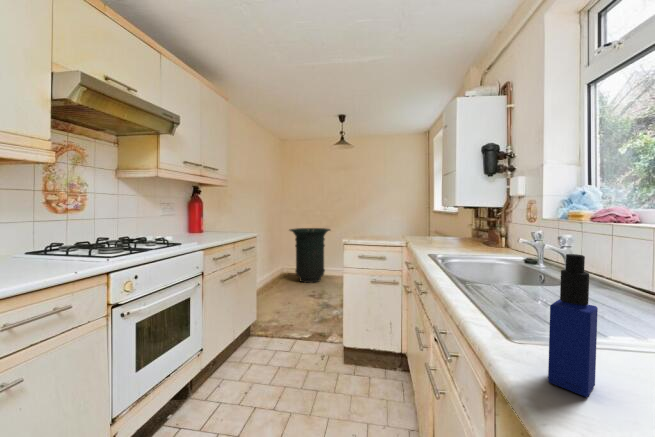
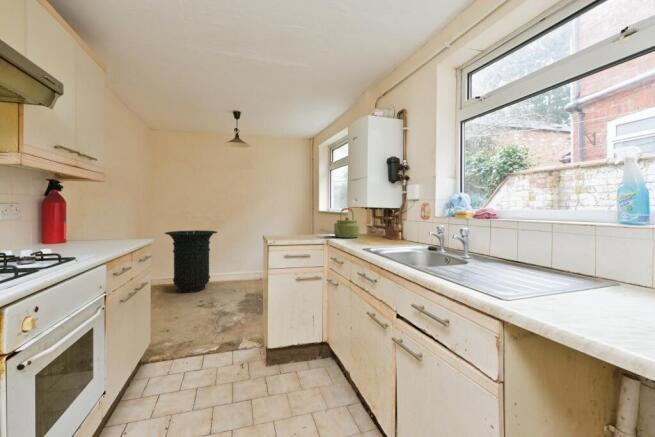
kettle: none [419,207,452,242] -> present [334,208,359,238]
bottle: present [548,254,598,397] -> none [542,230,572,315]

